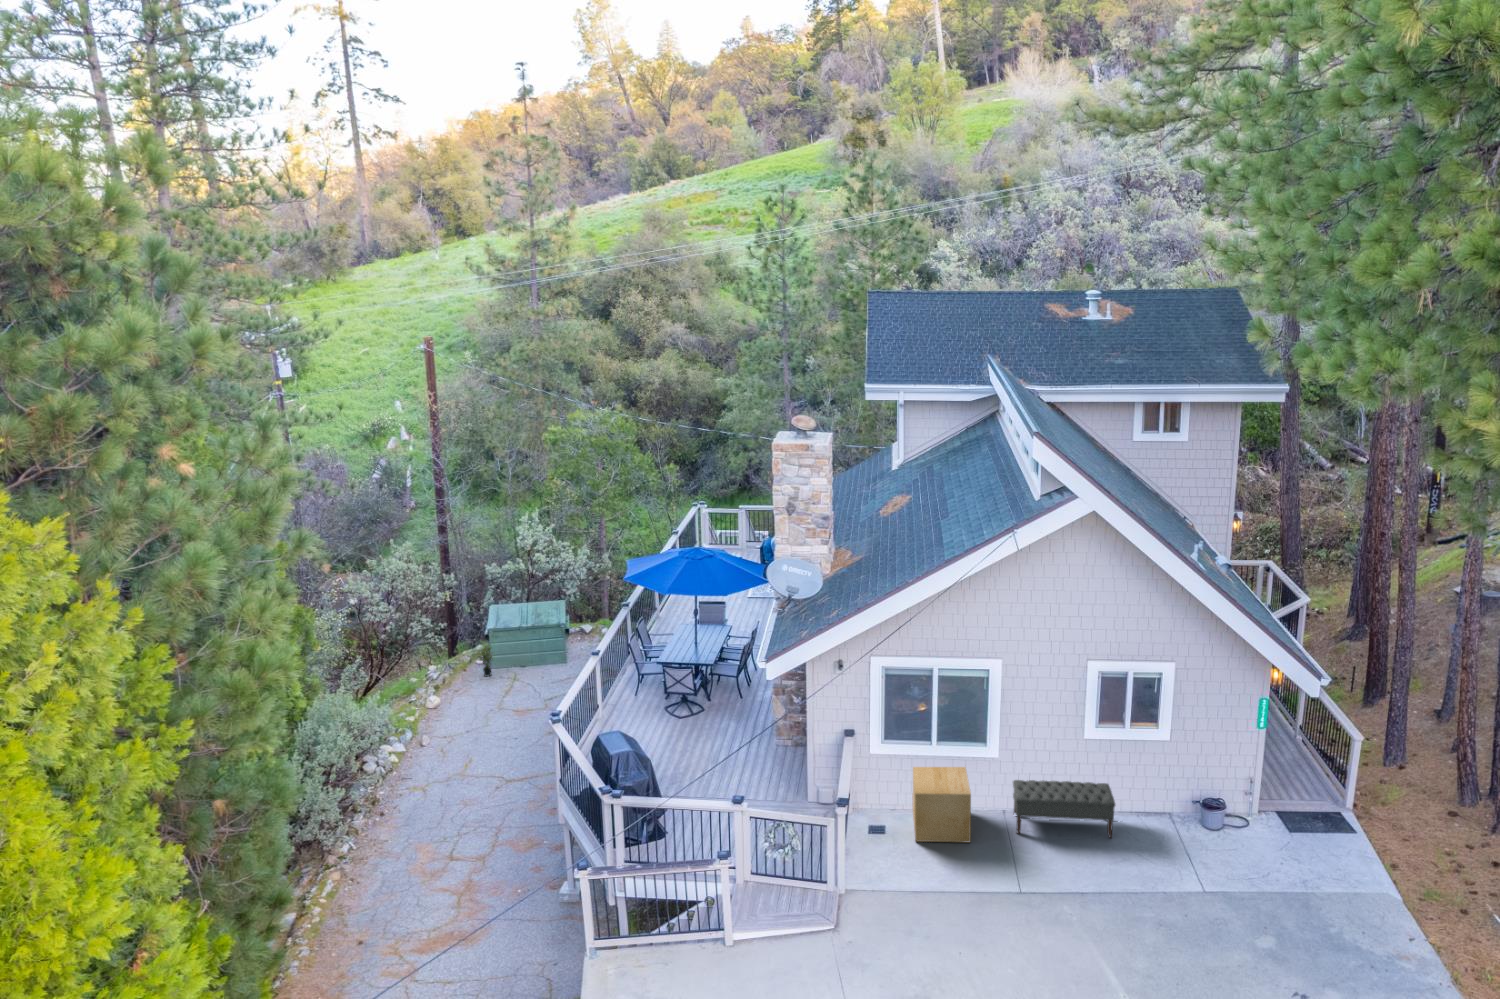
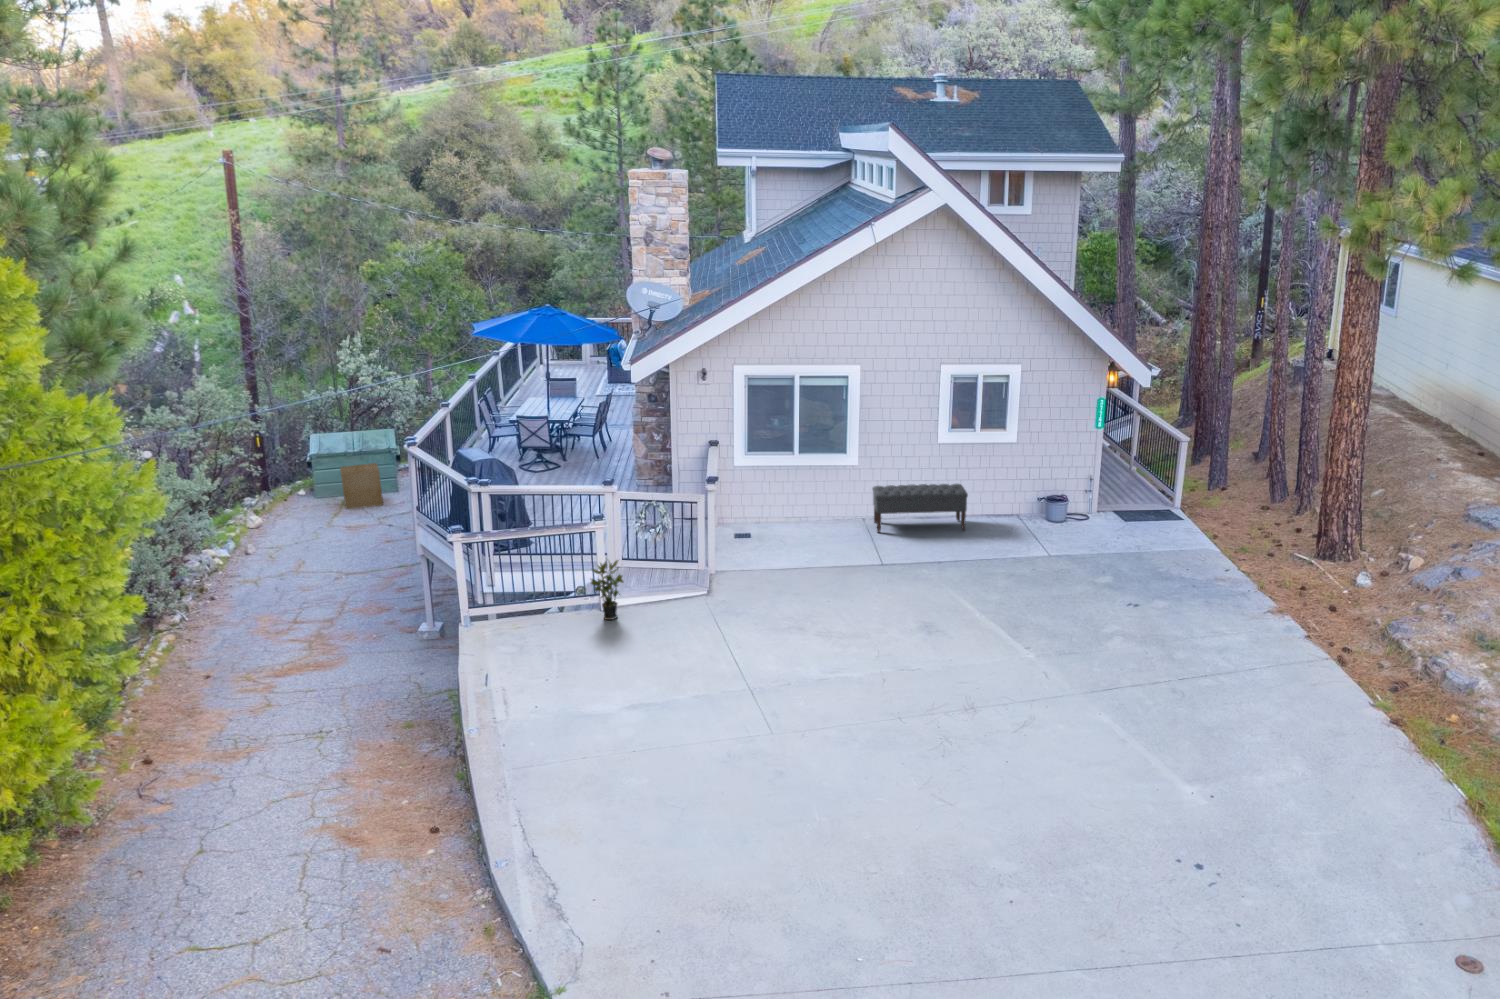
potted plant: present [479,645,492,676] -> present [591,560,623,620]
cardboard box: present [912,767,971,843] -> present [340,463,383,509]

